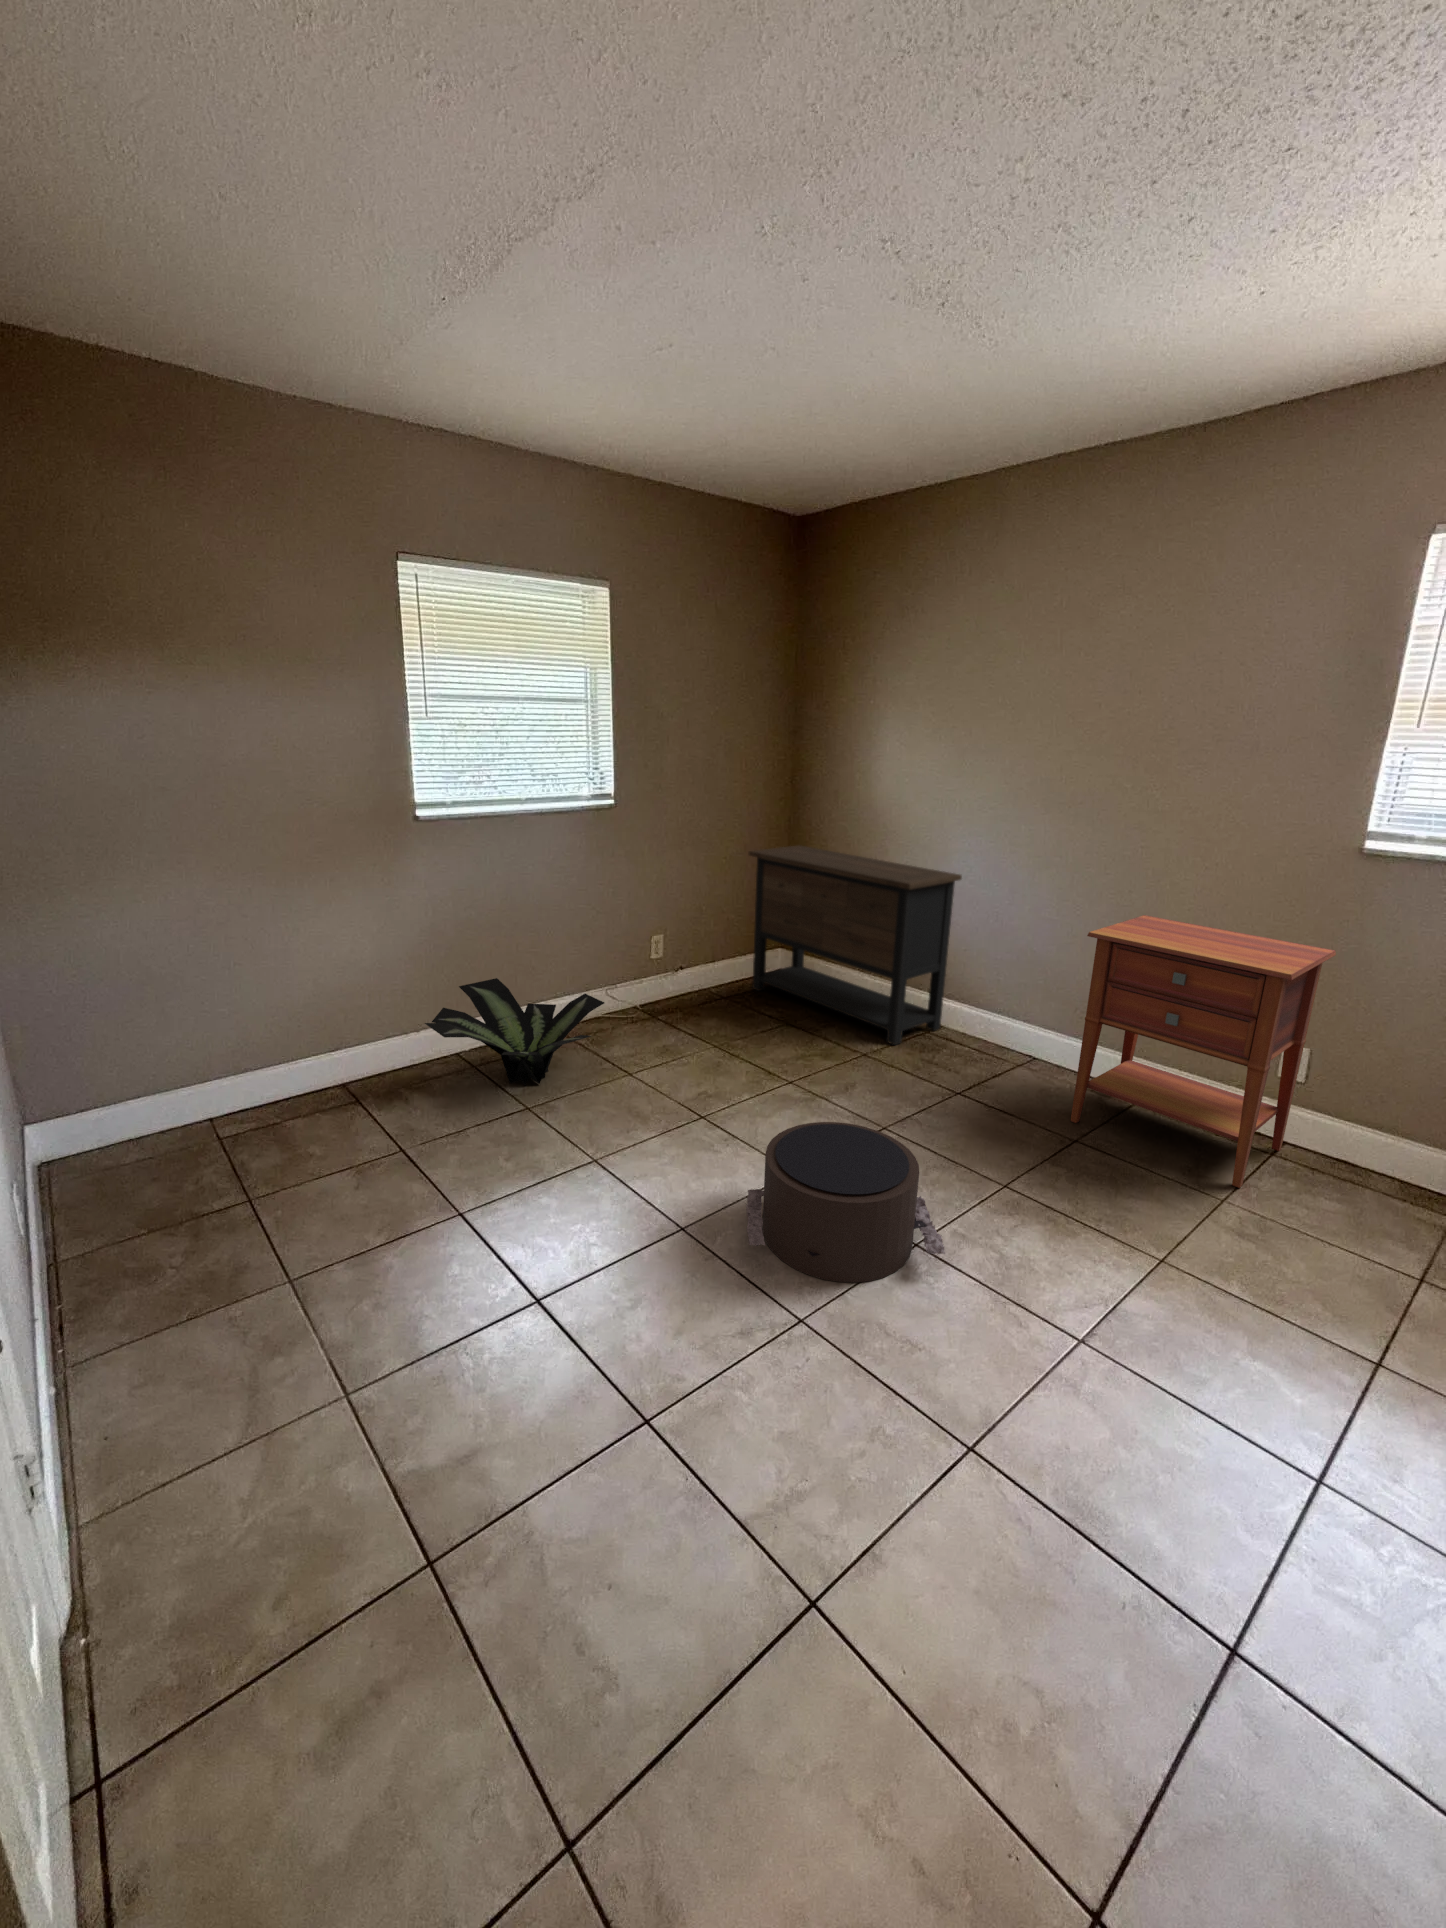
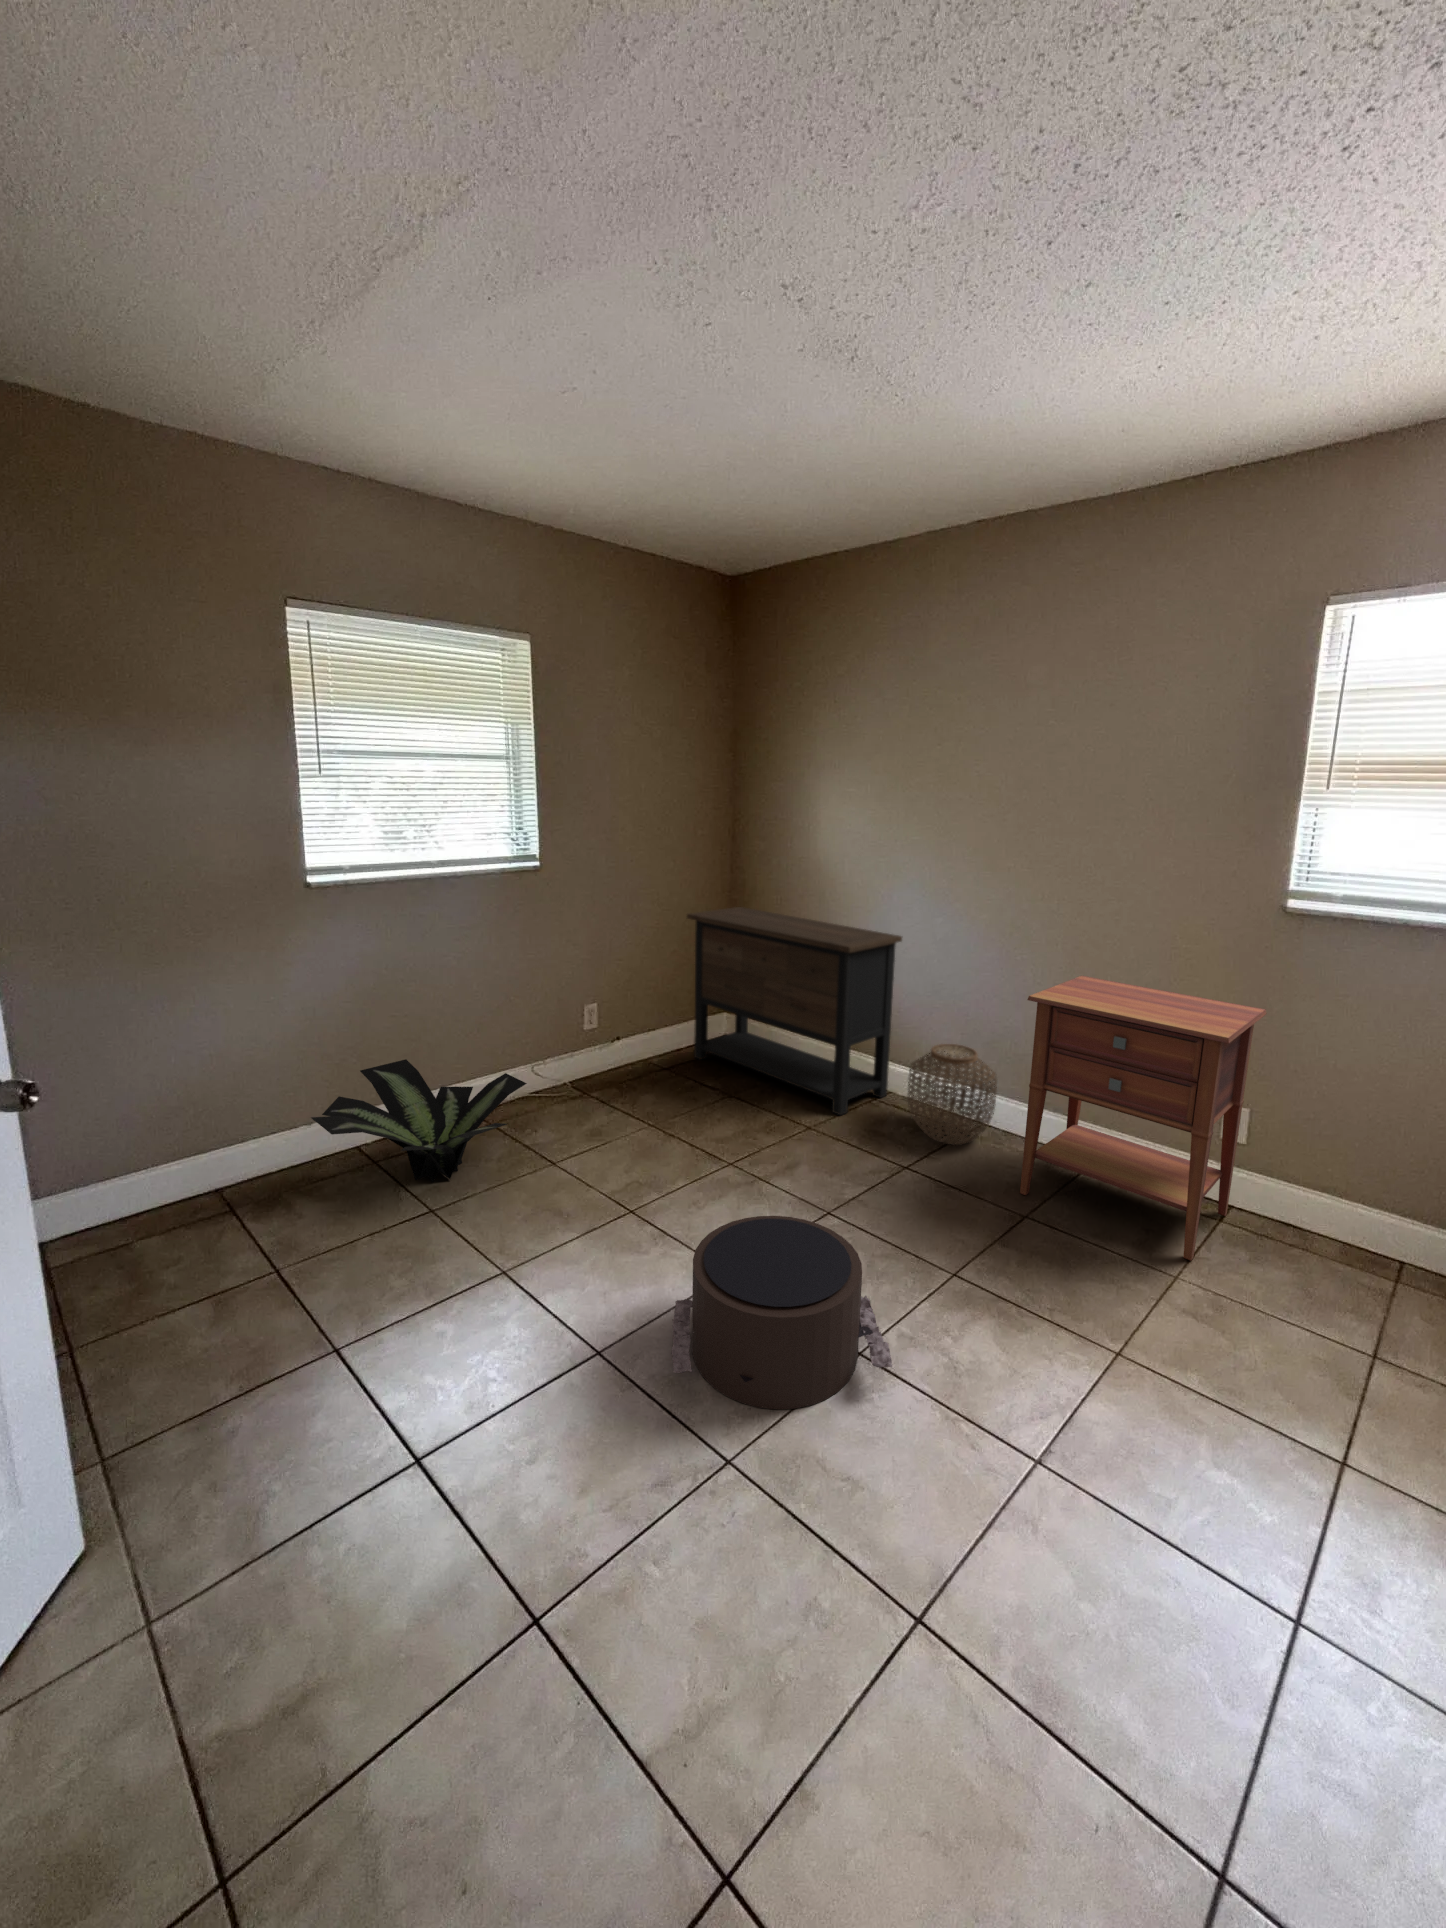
woven basket: none [961,980,1053,1076] -> present [908,1044,997,1144]

